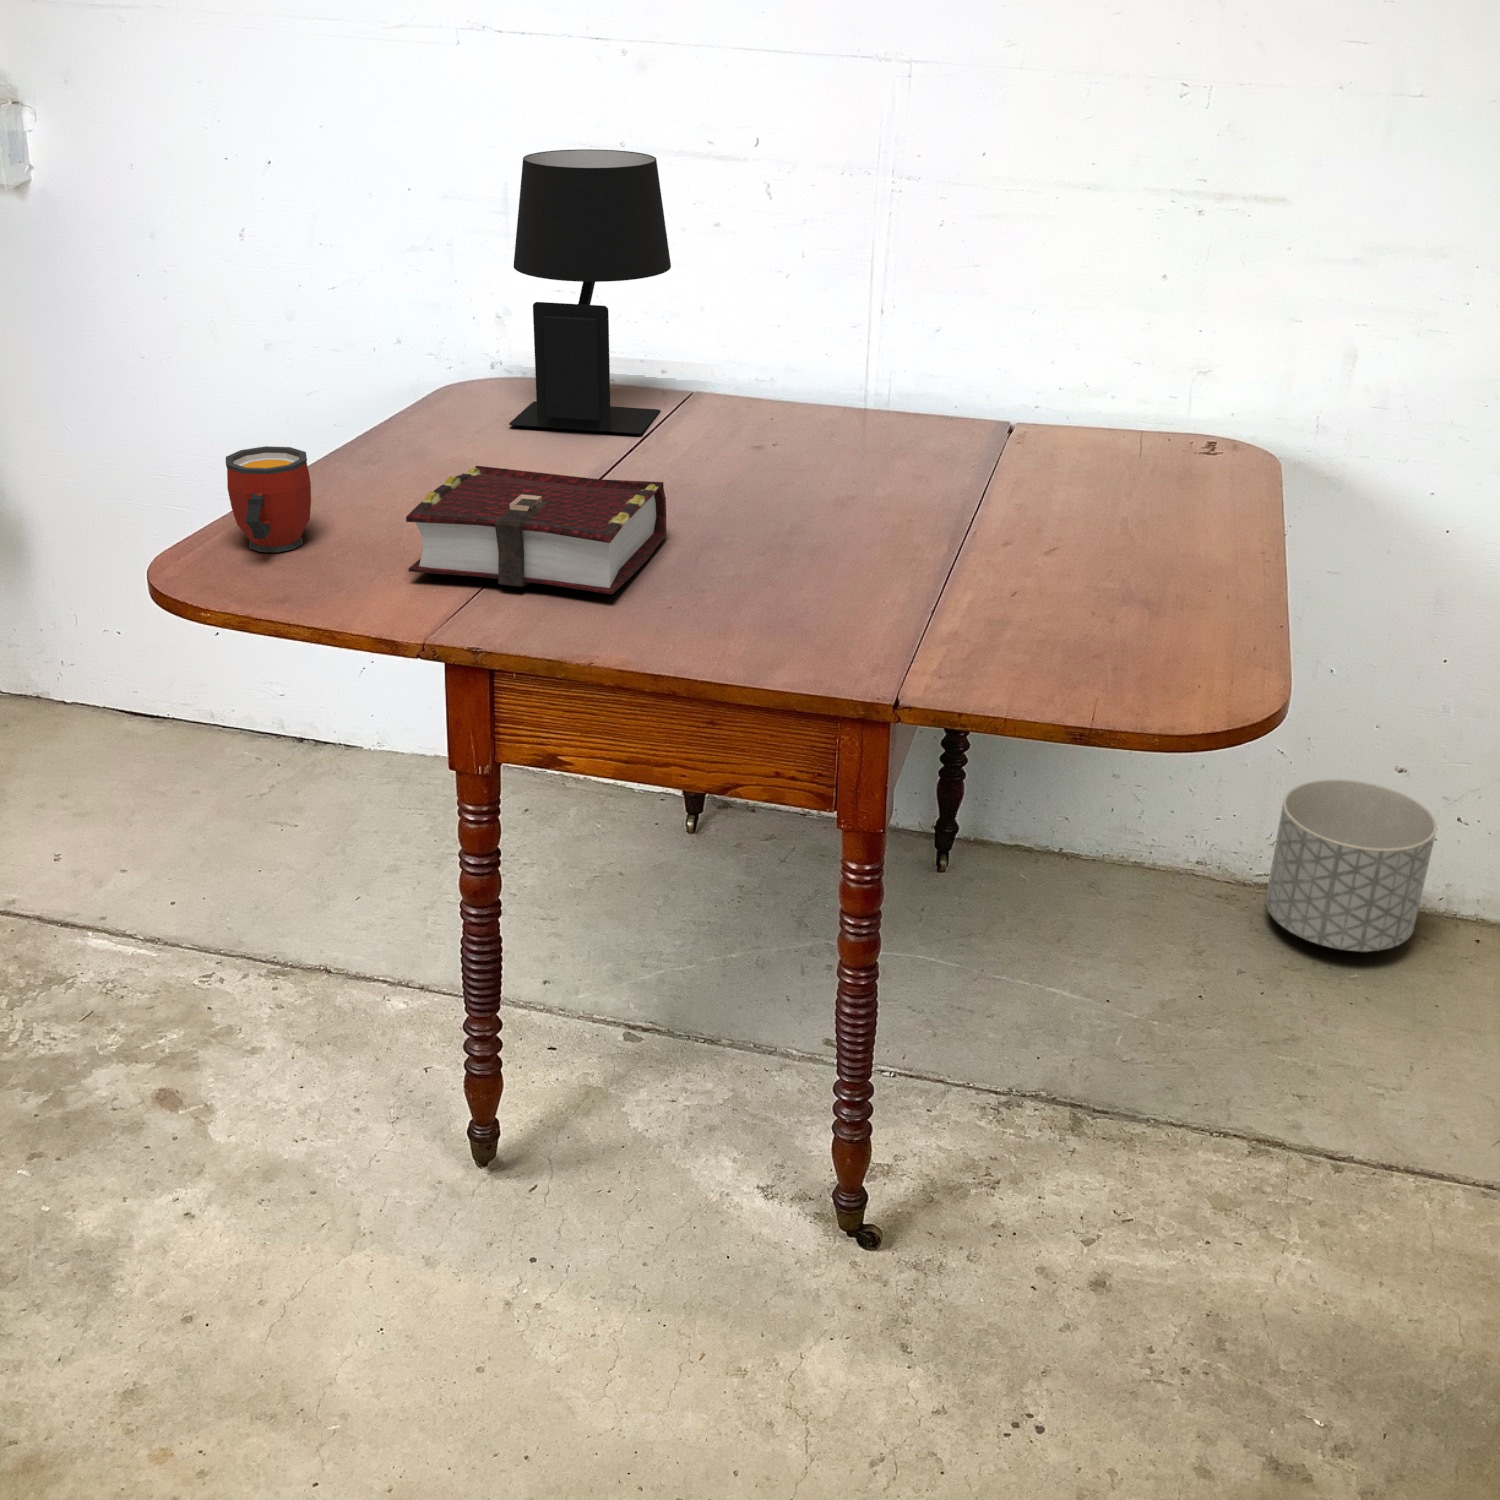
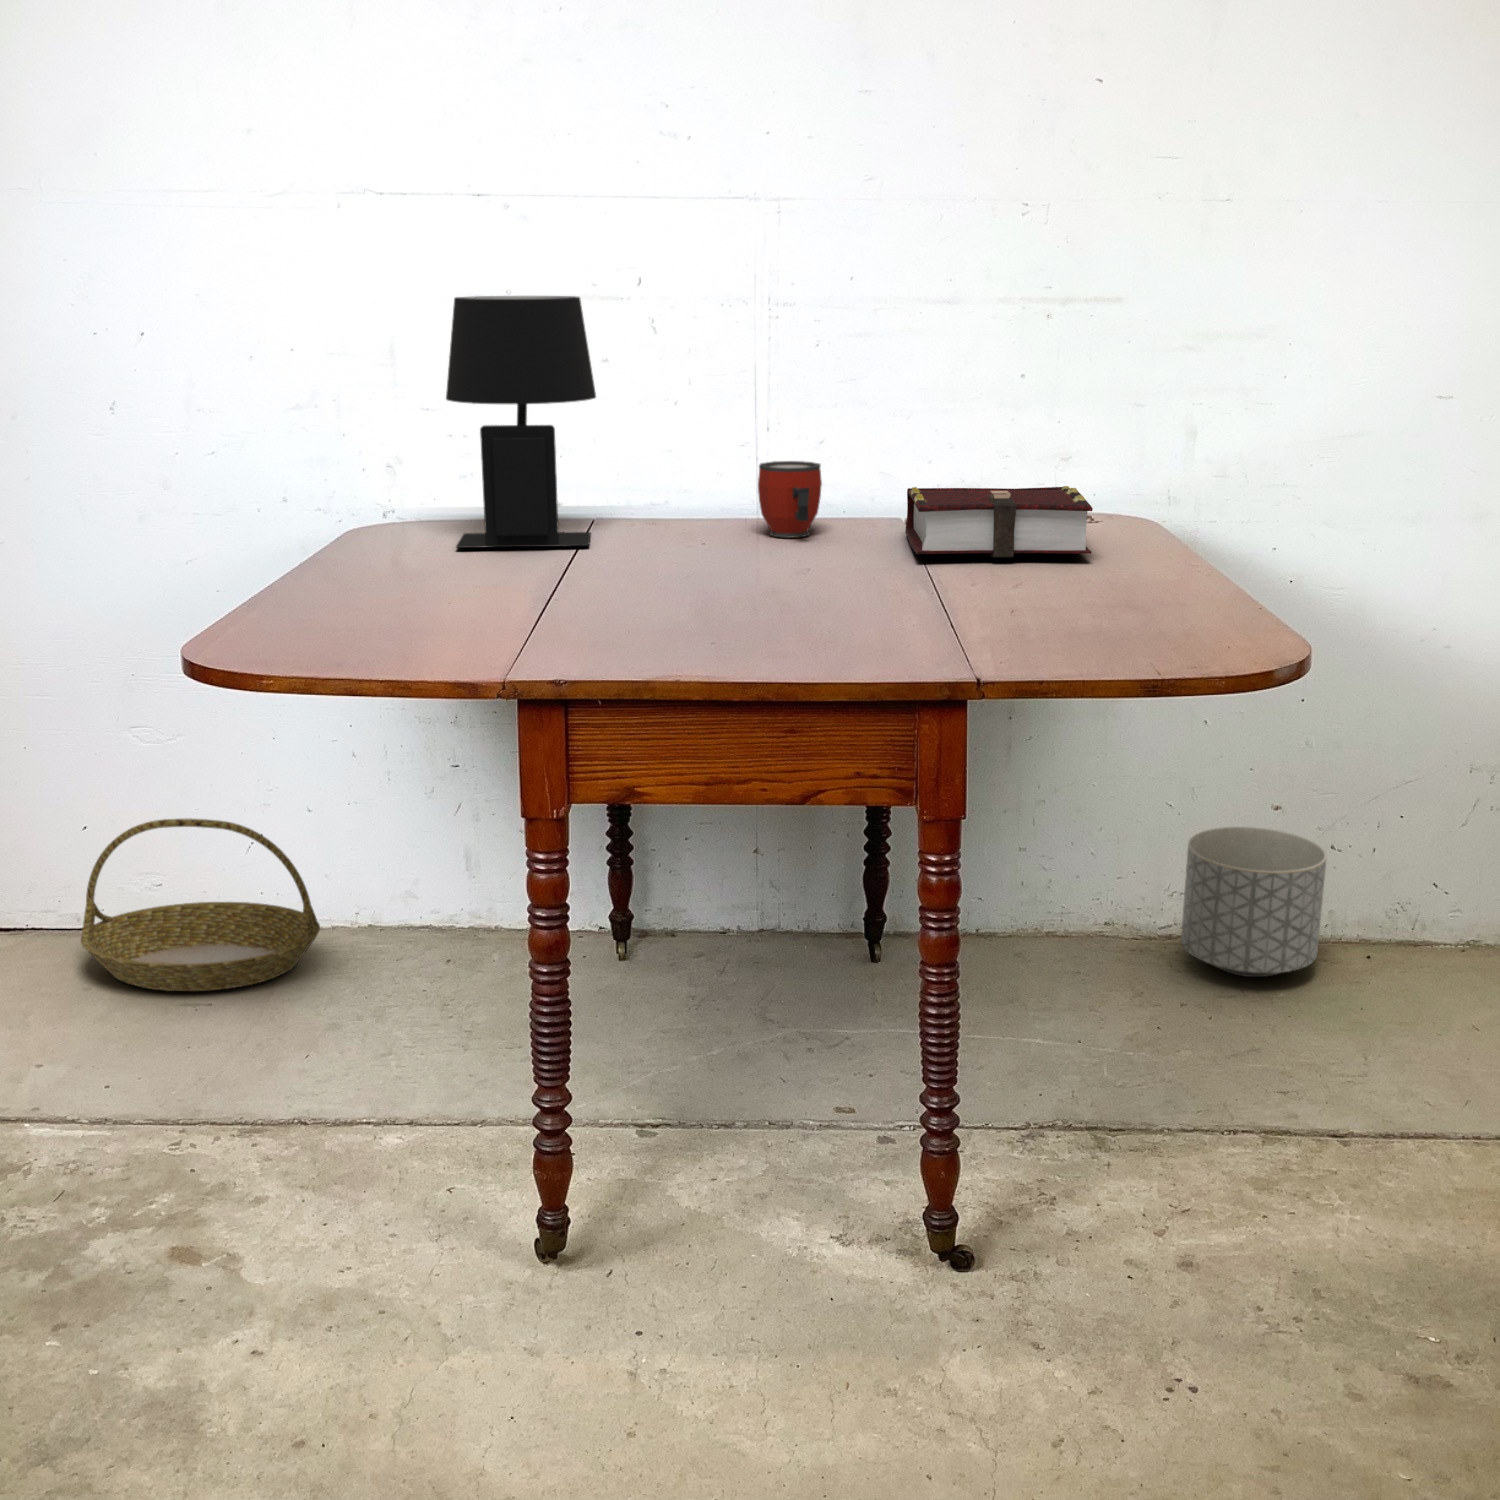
mug: present [226,446,311,552] -> present [758,461,822,538]
book: present [406,466,666,594] -> present [905,486,1093,557]
basket: none [191,645,408,813] -> present [81,818,320,991]

